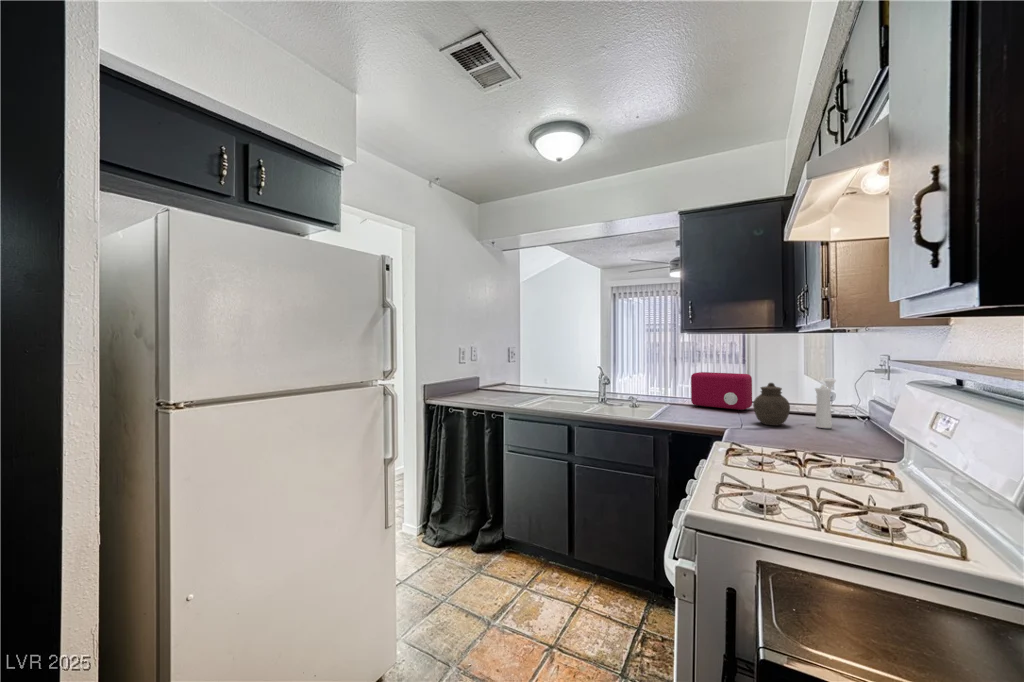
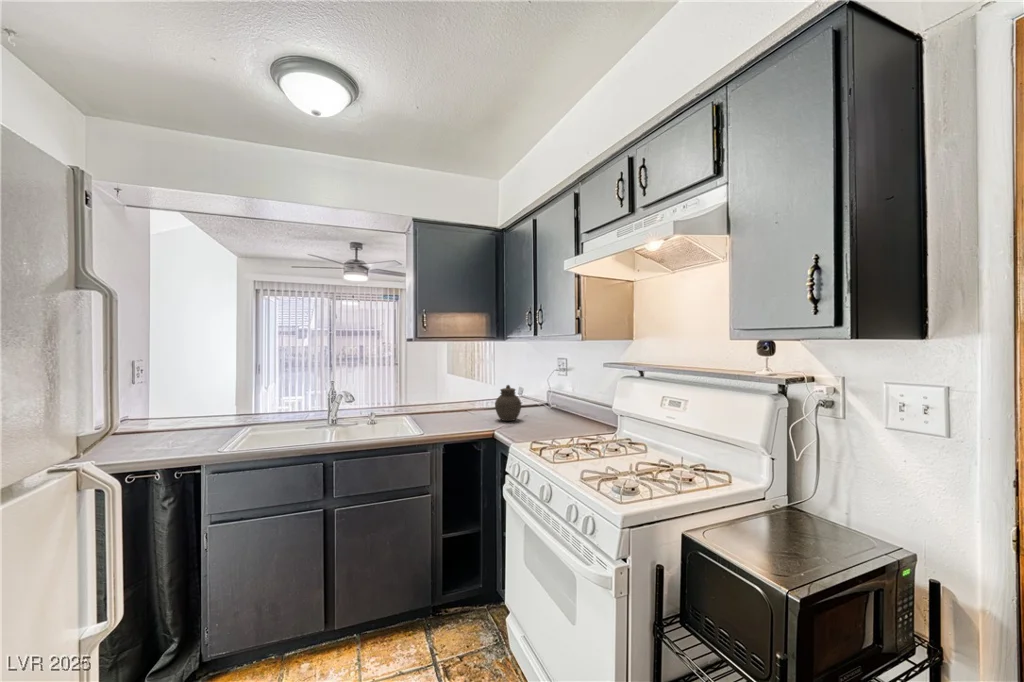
toaster: present [691,372,752,411] -> none [426,379,476,414]
pepper mill: present [815,378,836,428] -> none [531,377,543,417]

